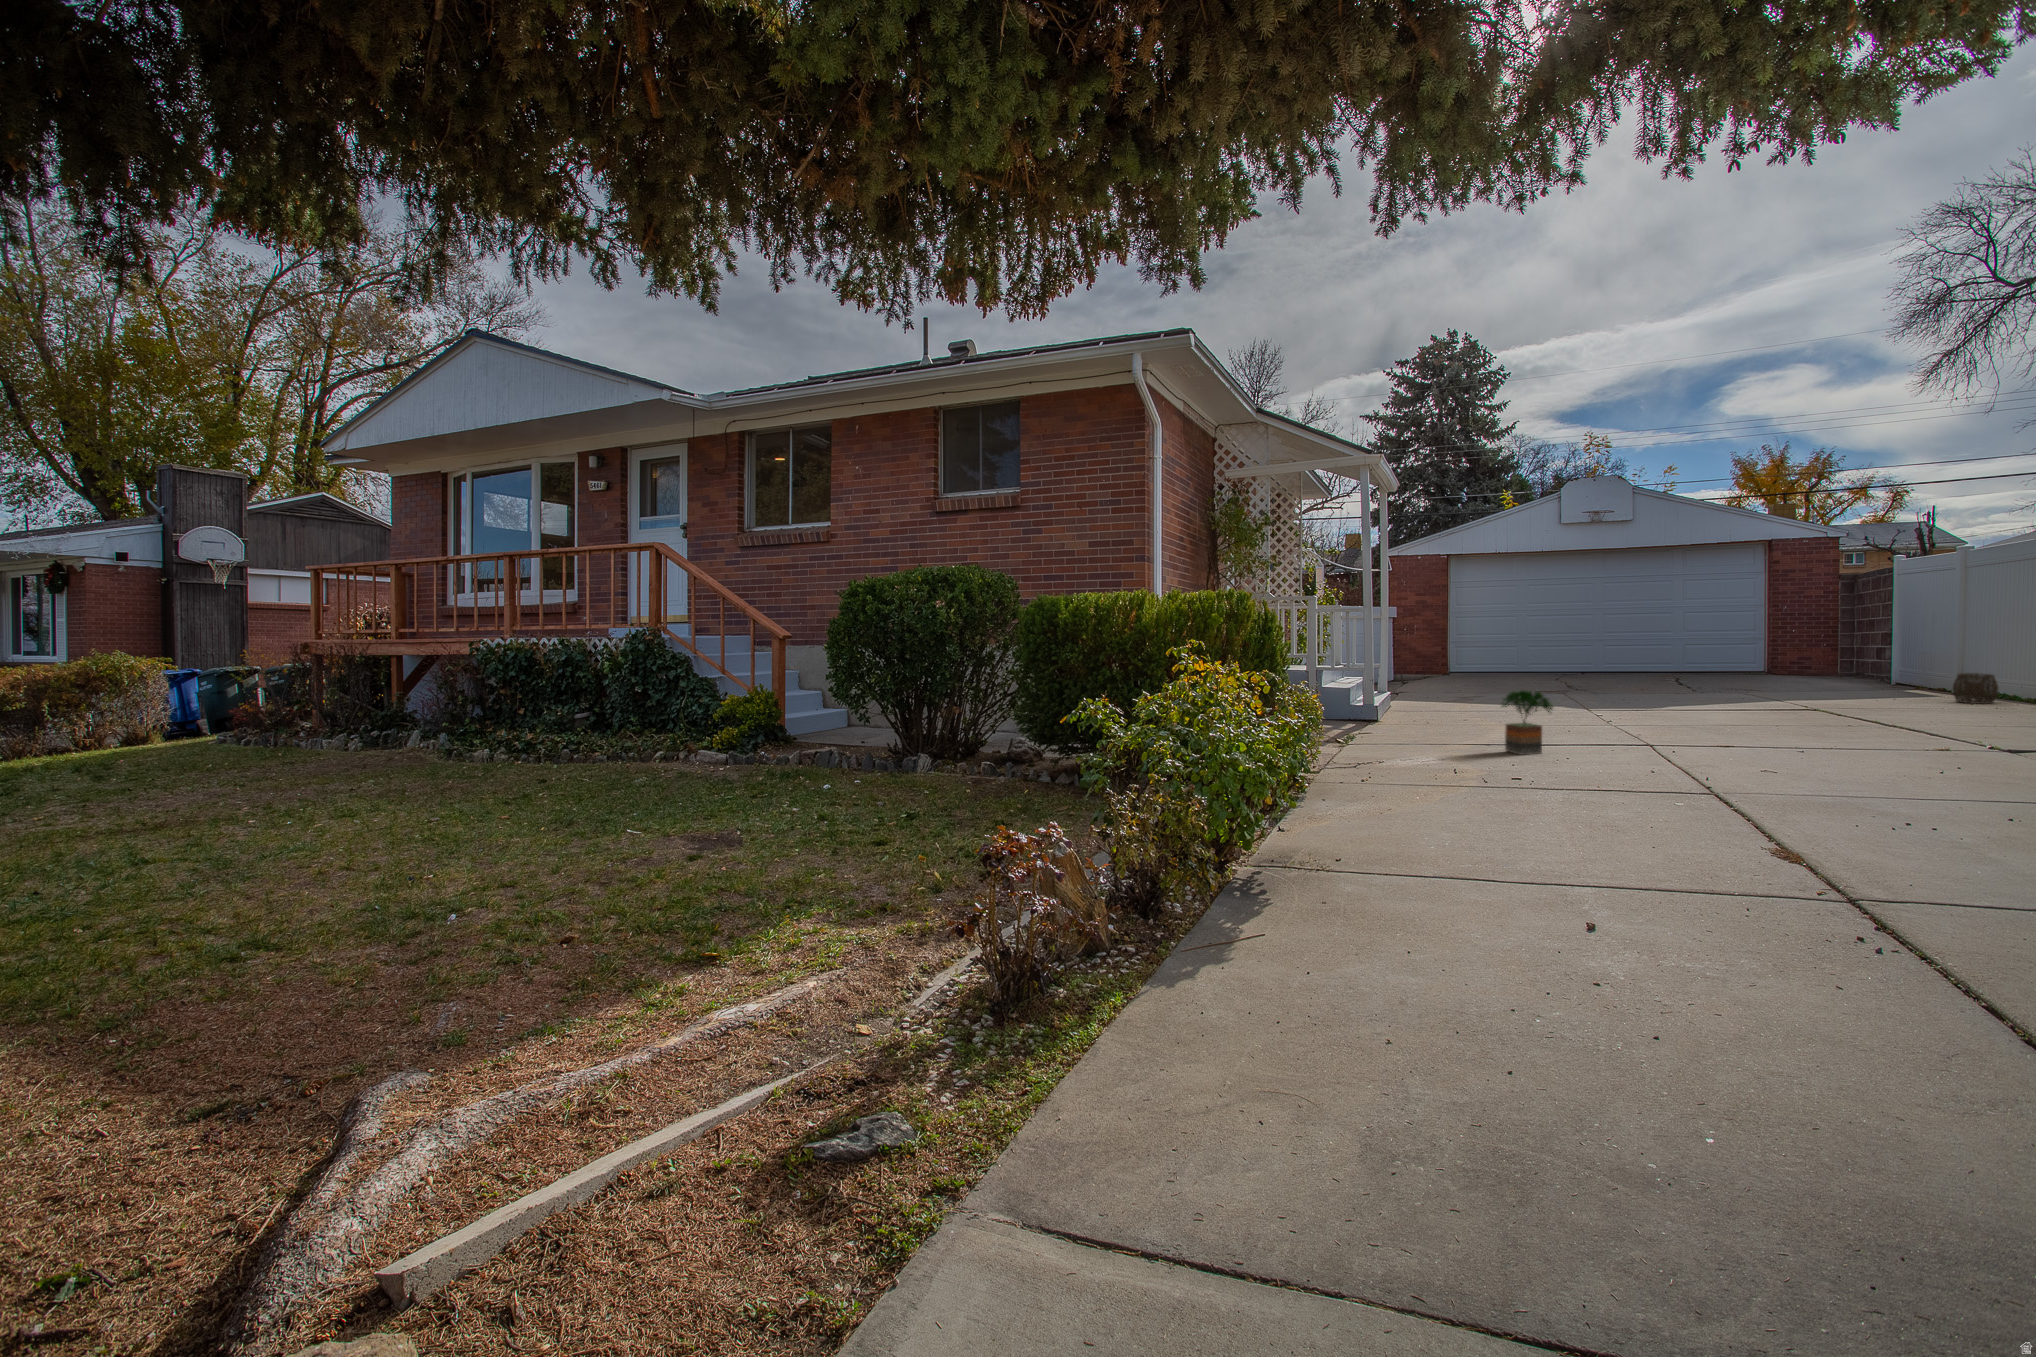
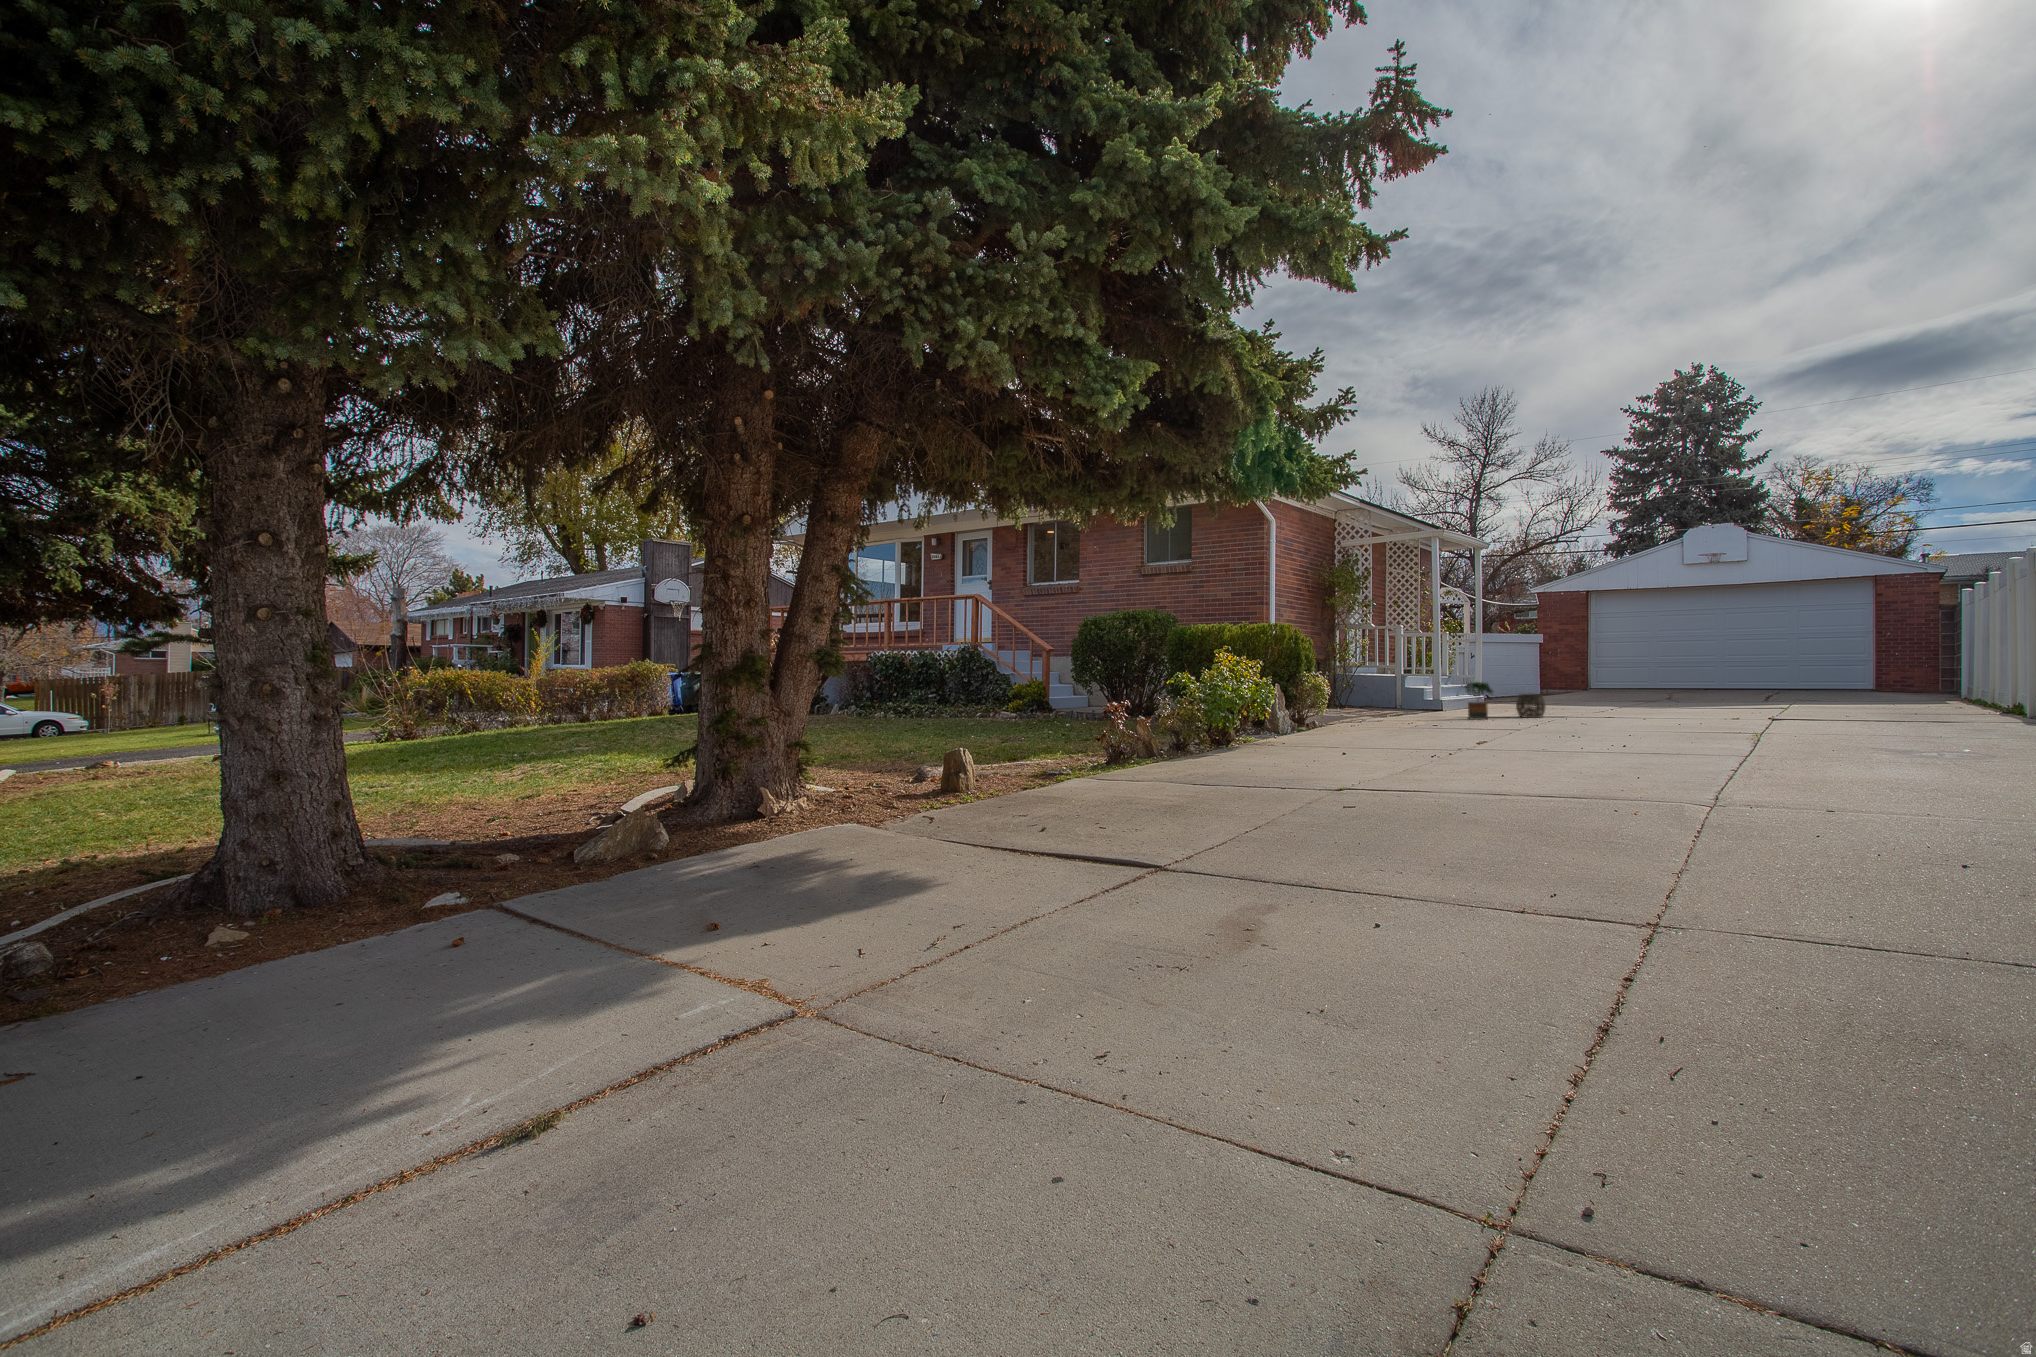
woven basket: present [1953,673,1998,704] -> present [1516,694,1546,718]

